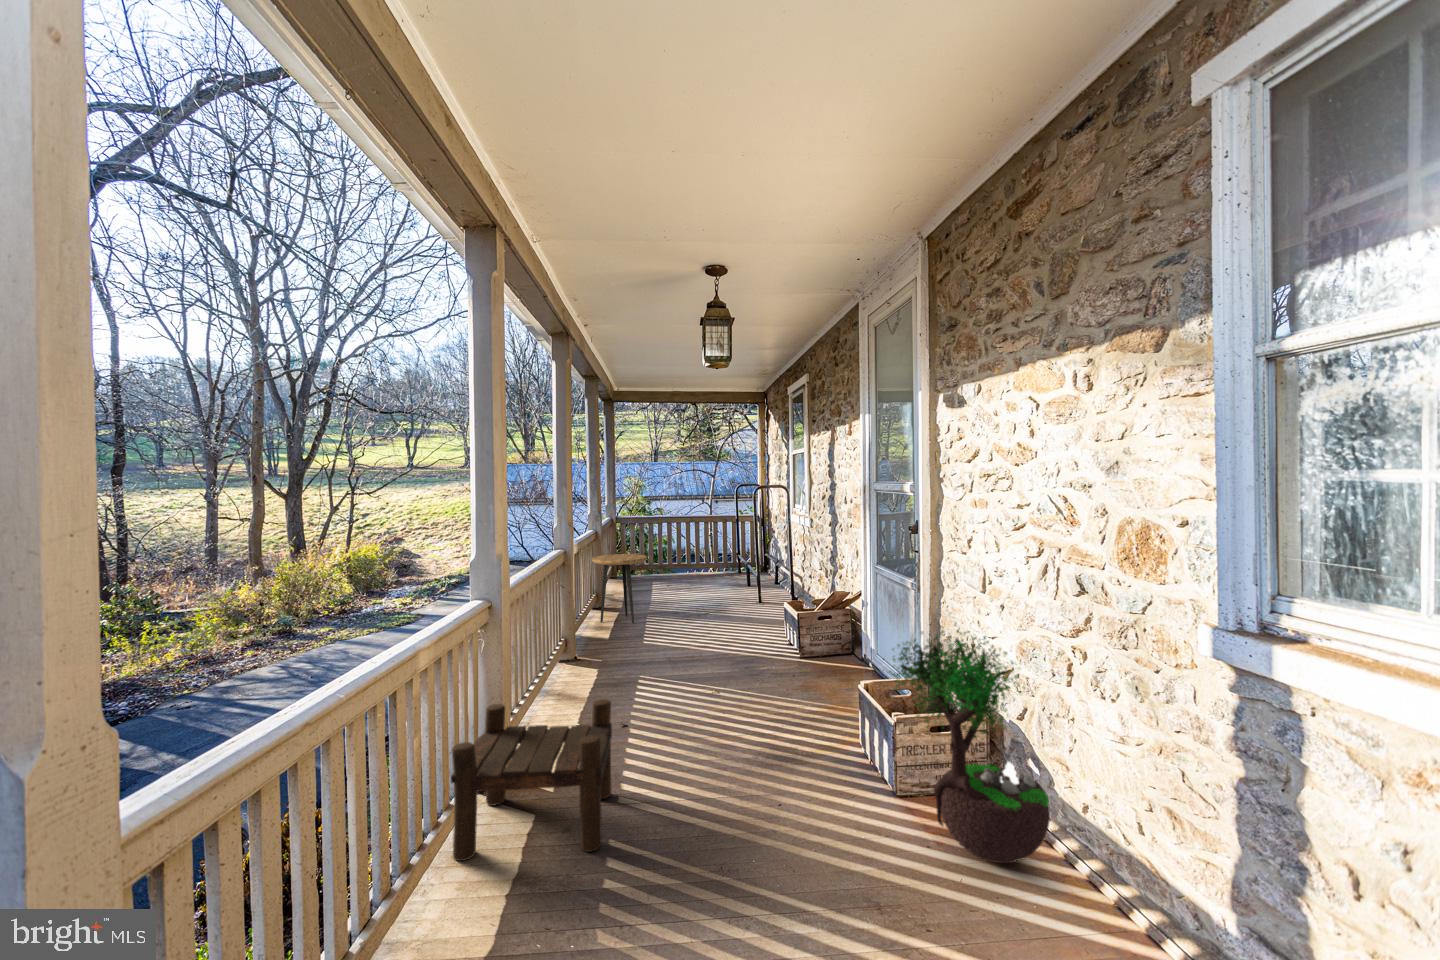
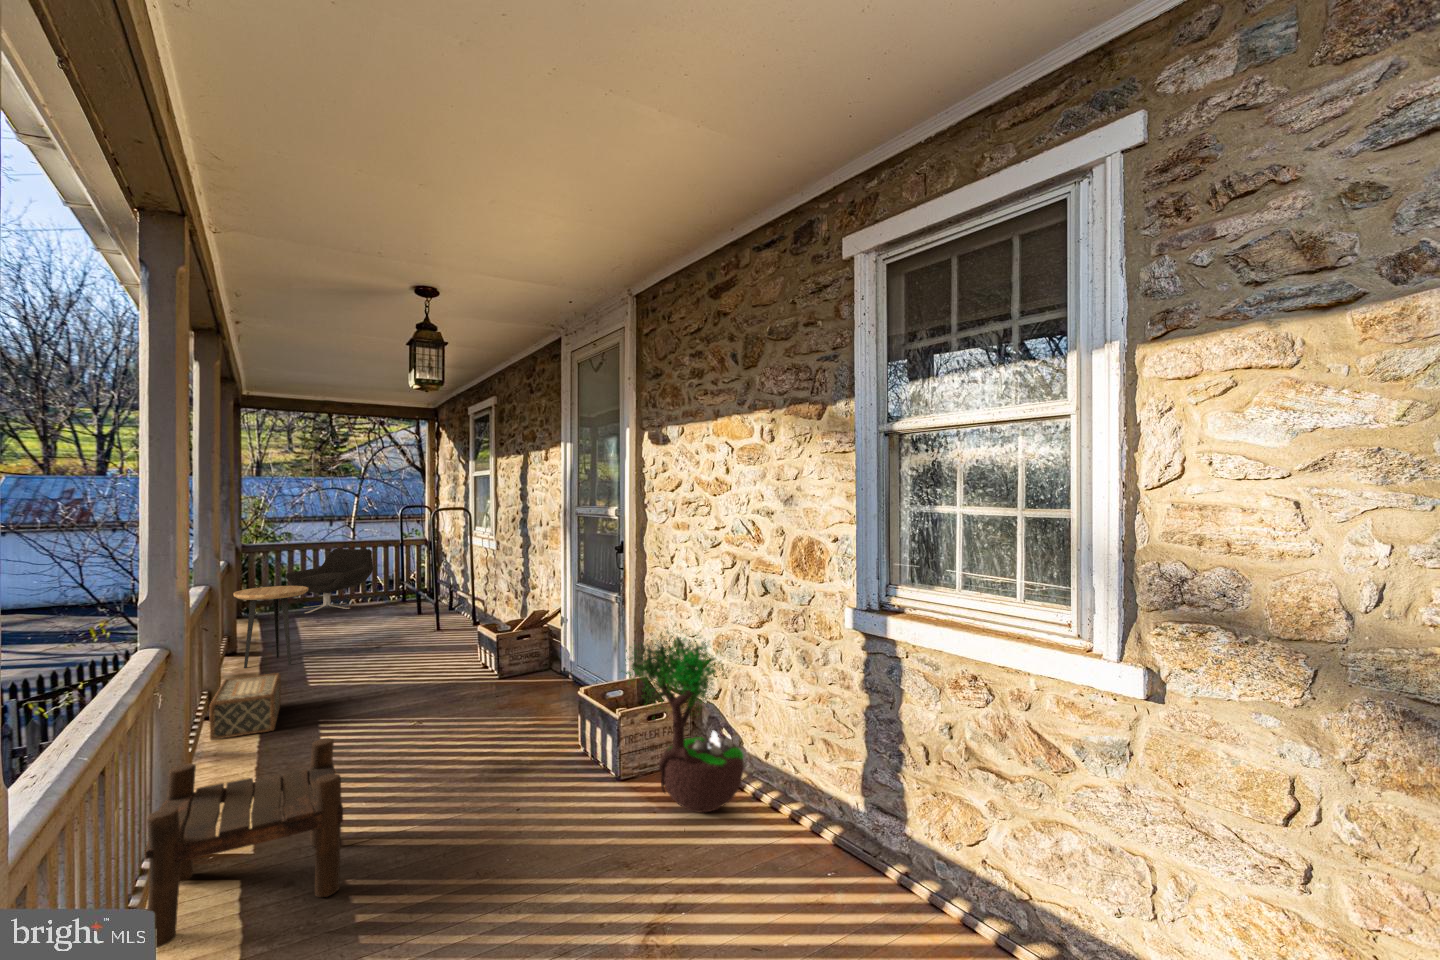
lounge chair: none [645,523,713,579] -> present [286,549,373,613]
woven basket: none [556,630,615,682] -> present [210,673,281,740]

